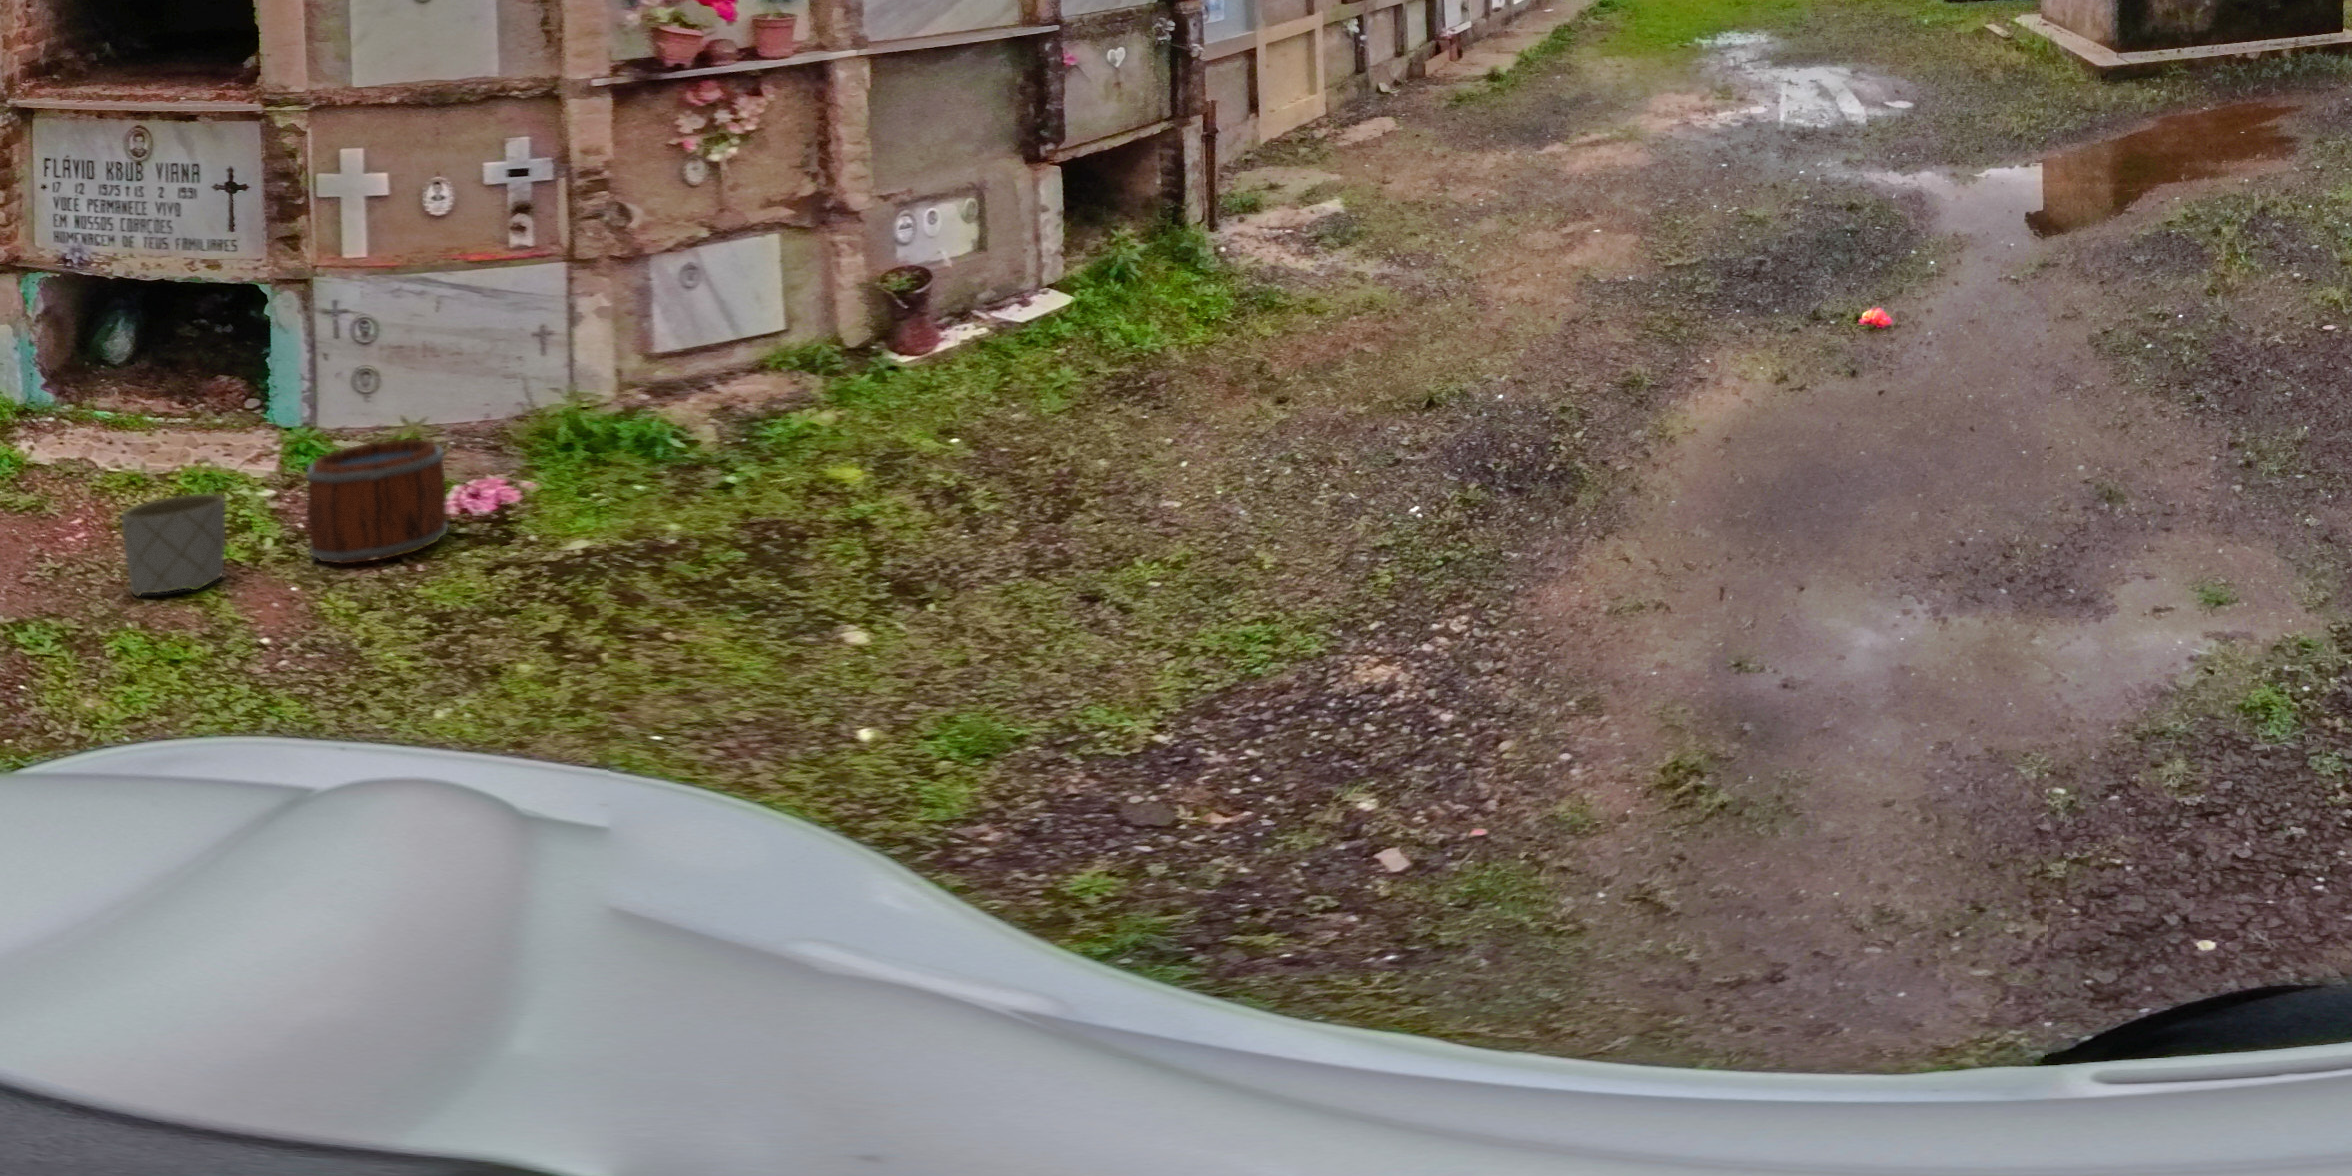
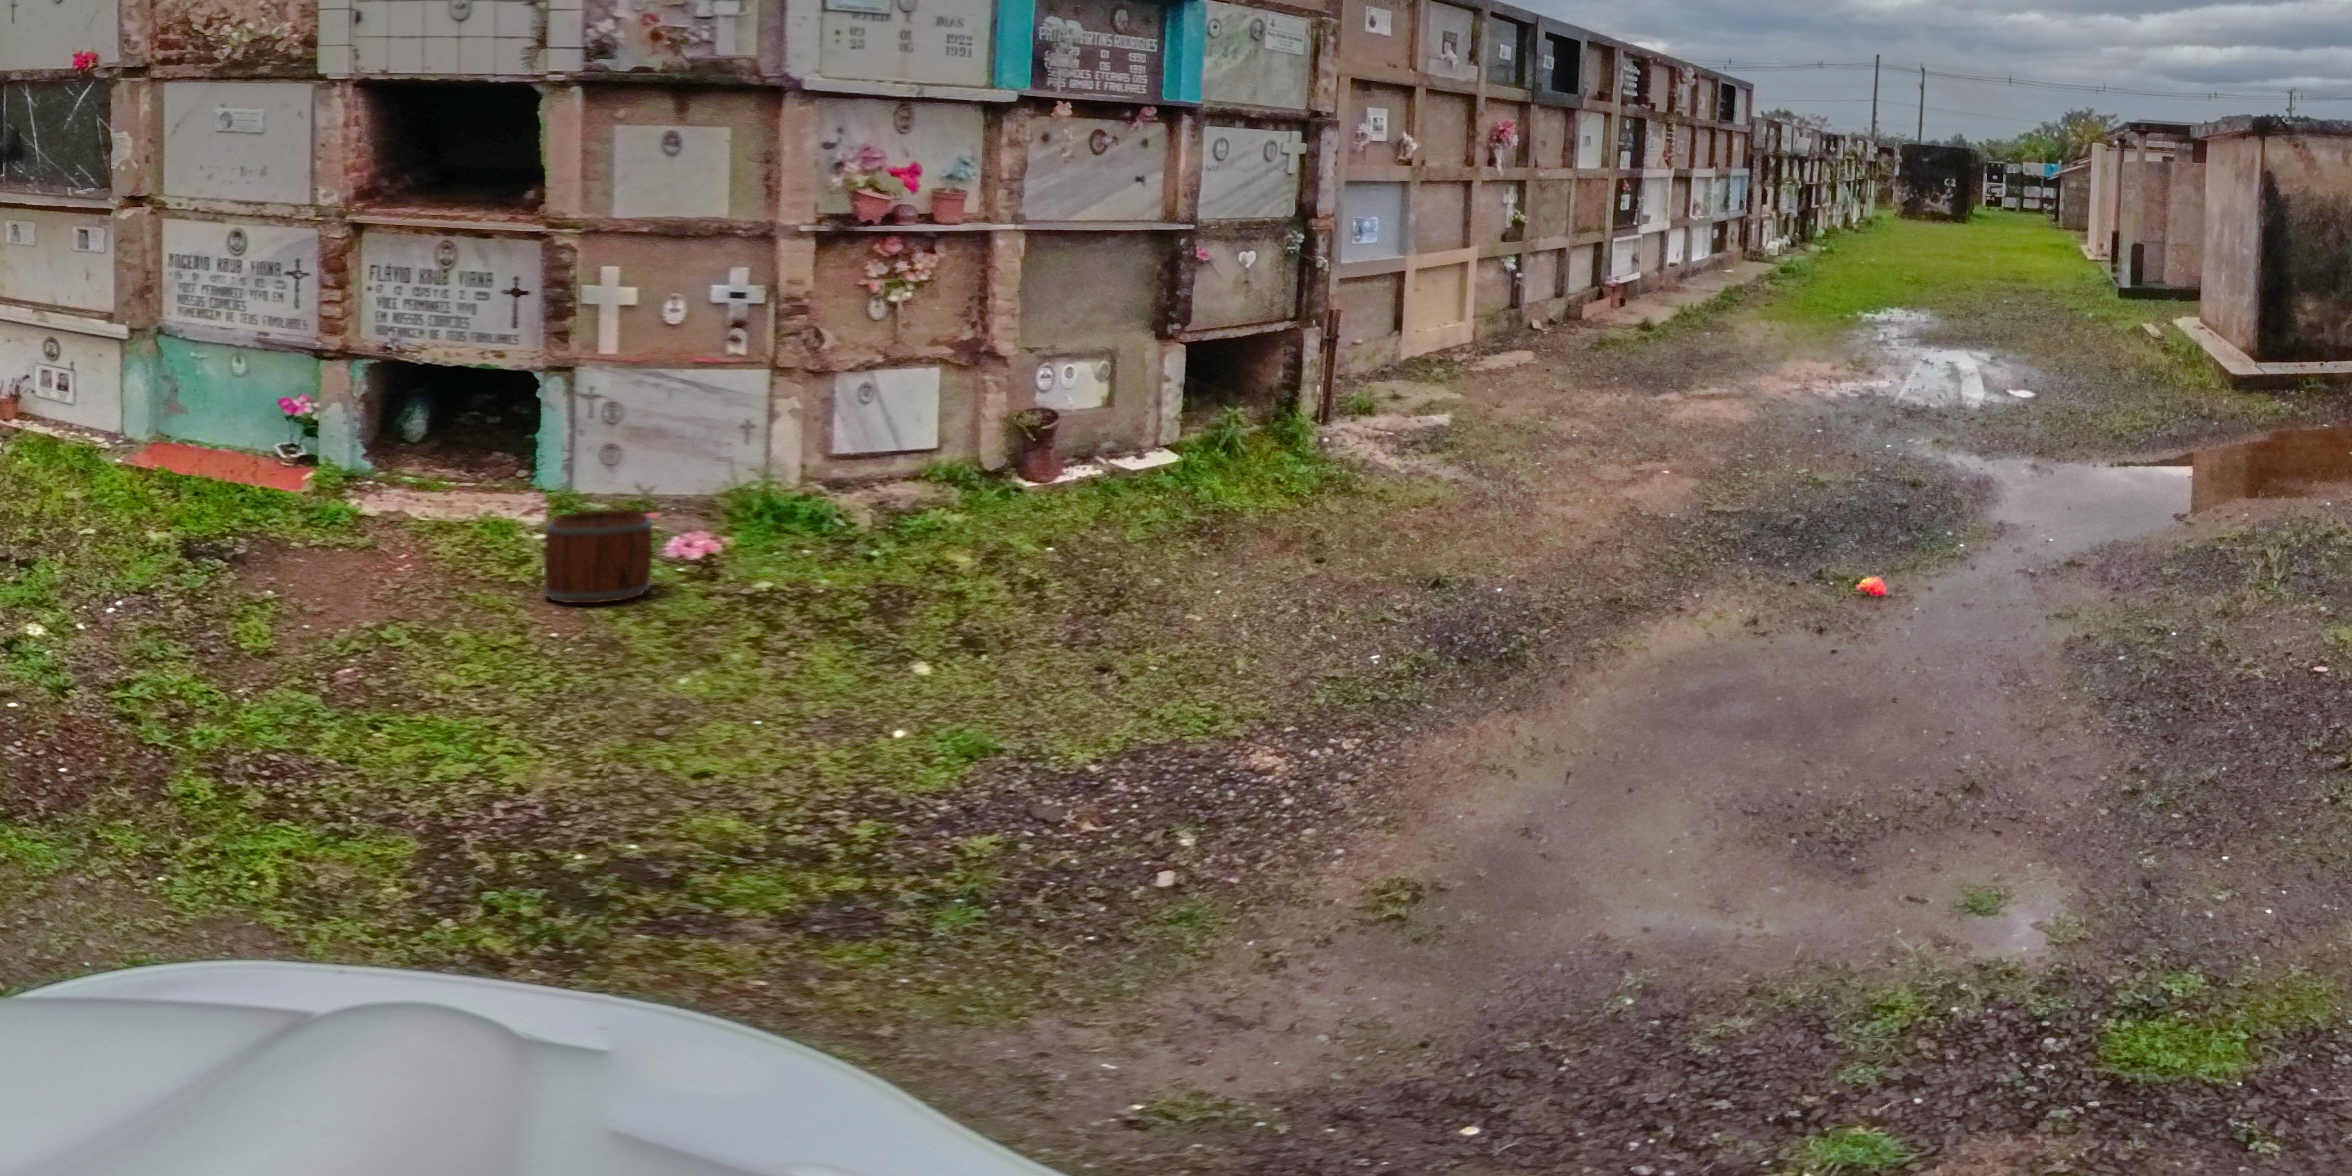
planter: present [121,494,225,596] -> none [406,535,484,611]

